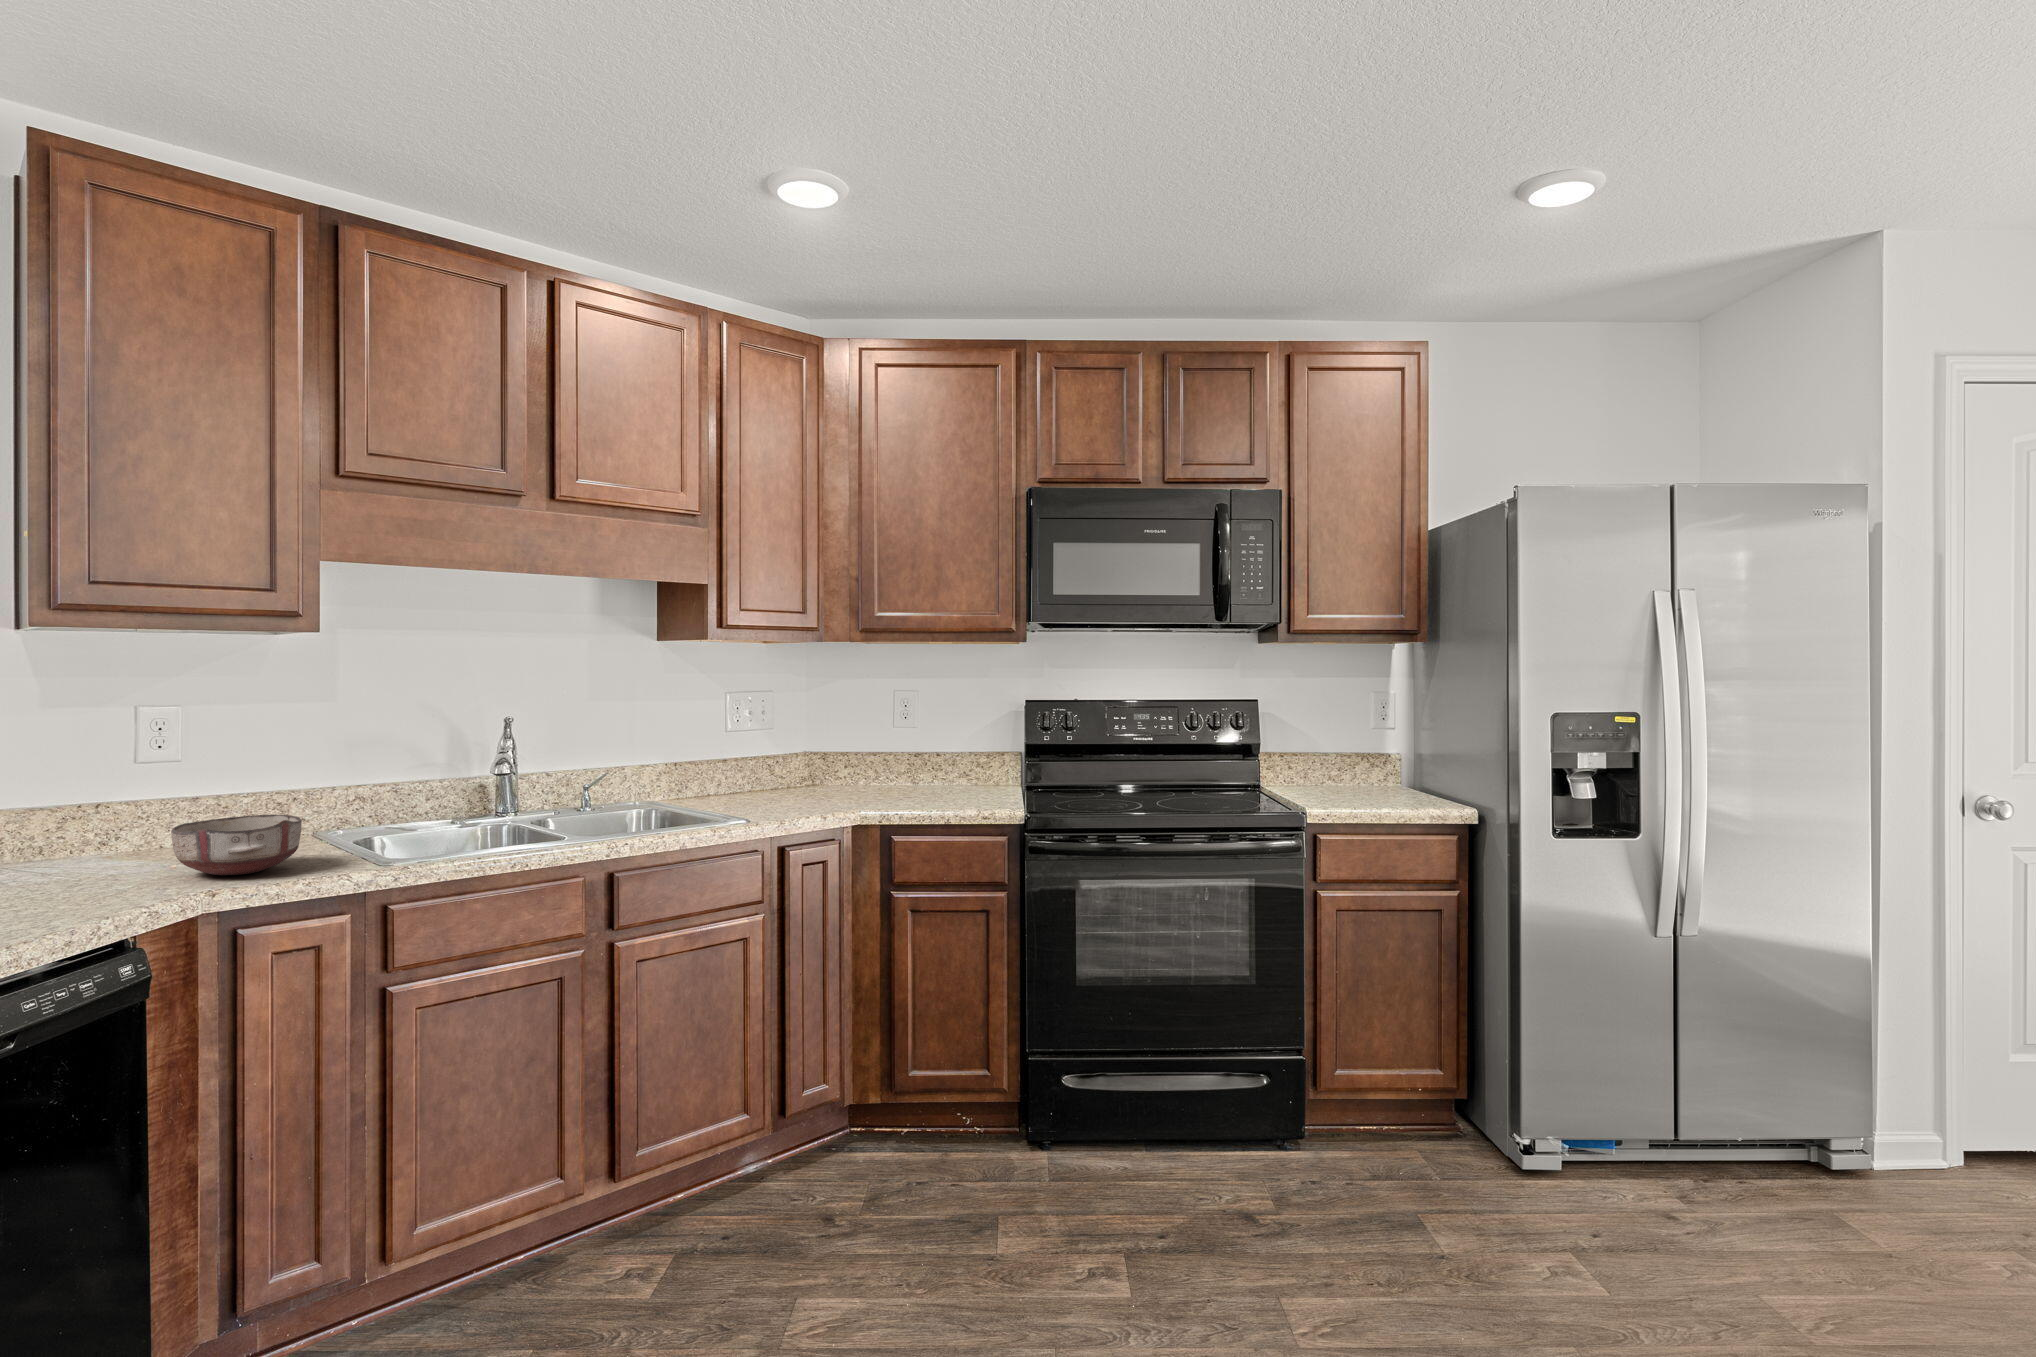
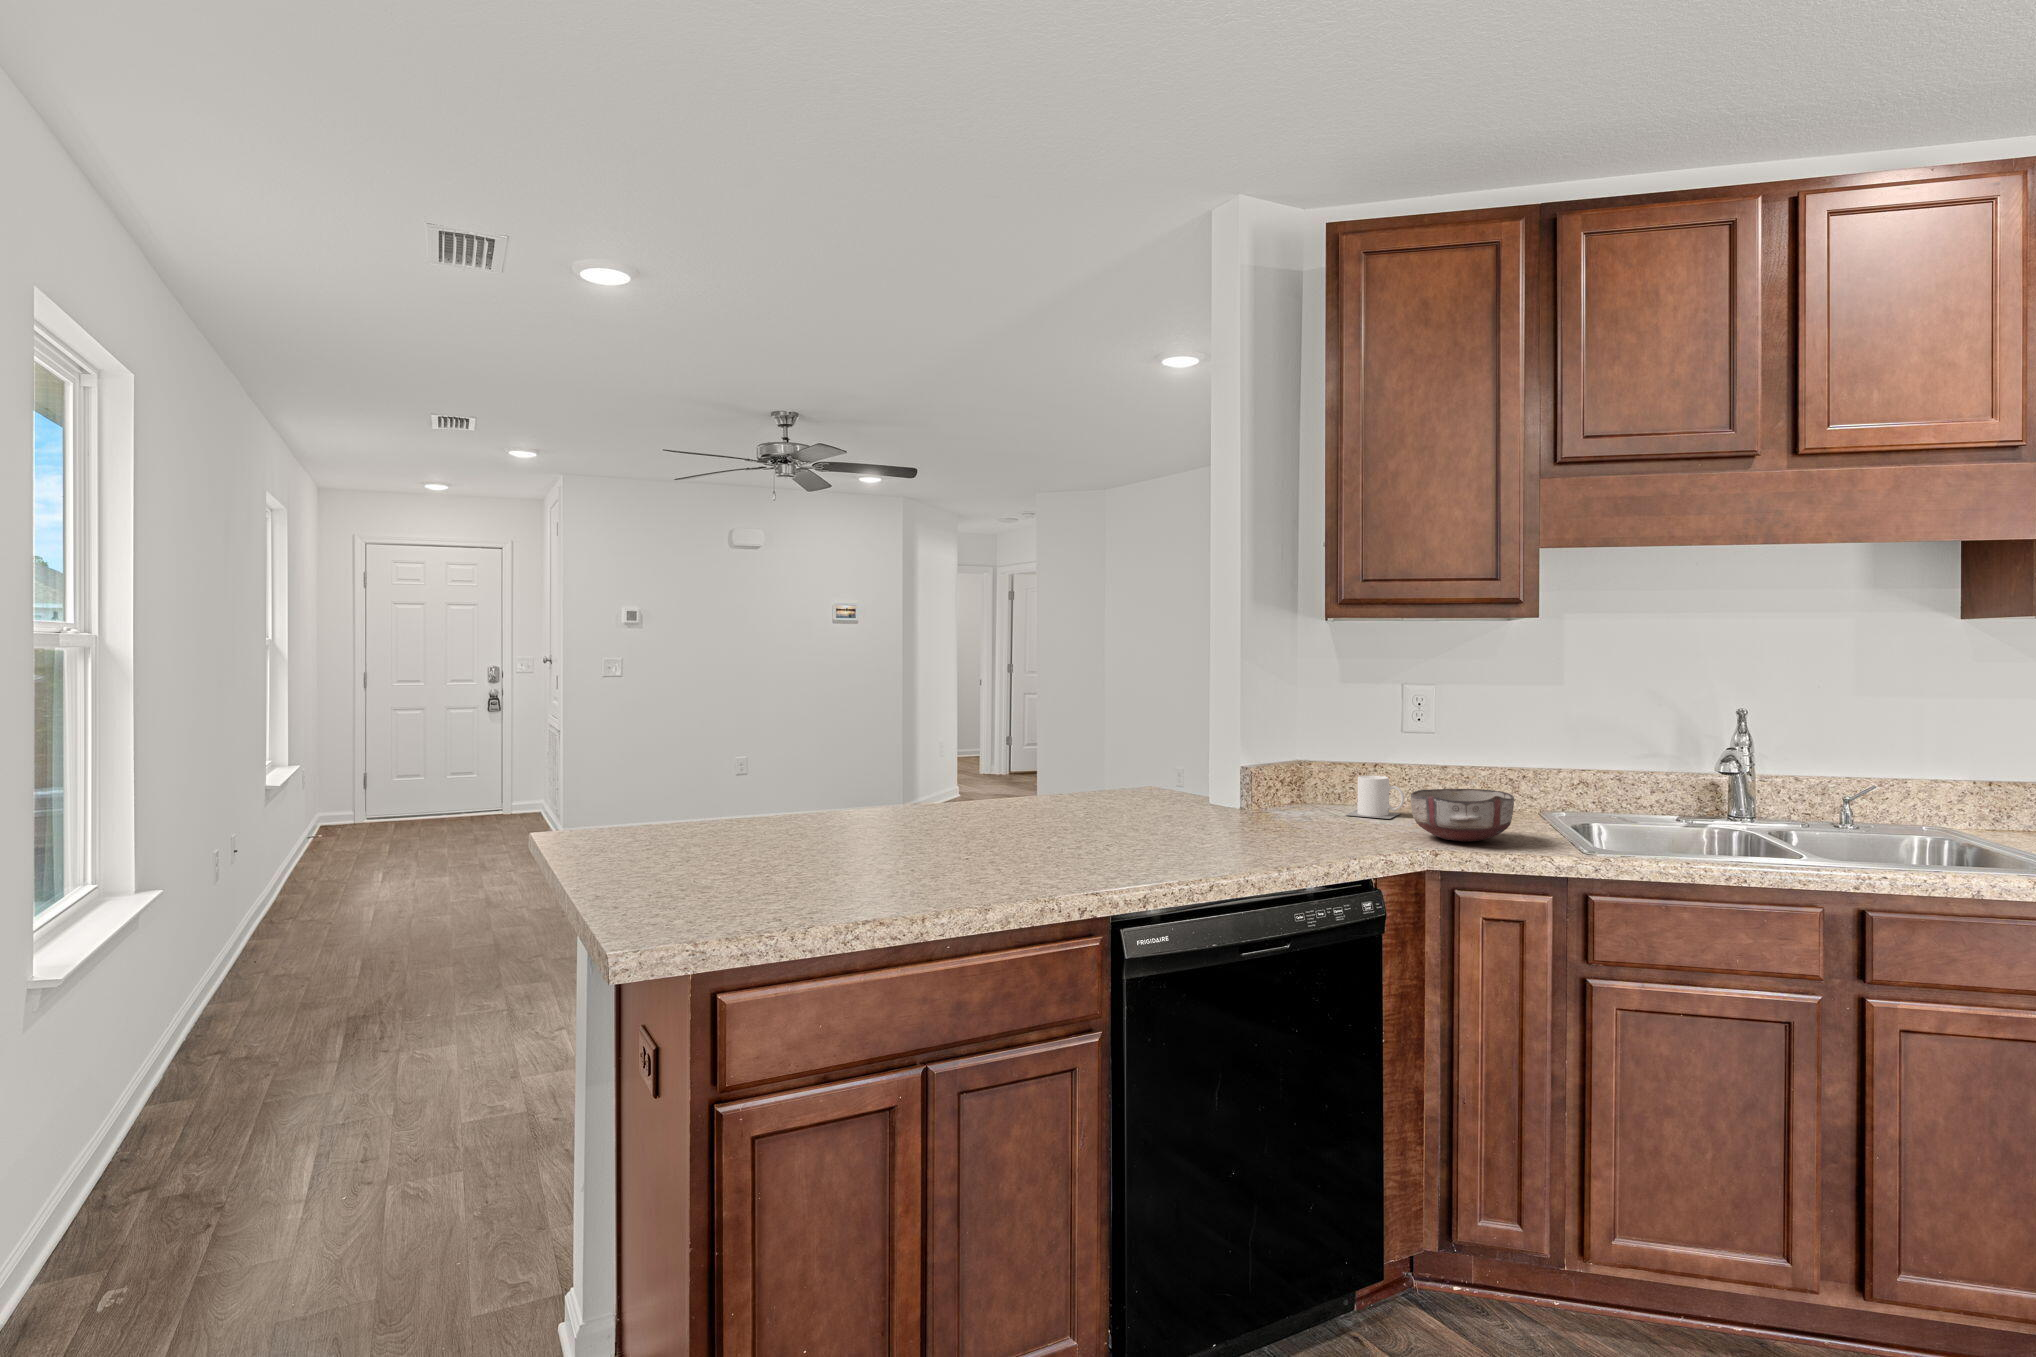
mug: none [65,813,152,866] -> present [1346,776,1404,819]

